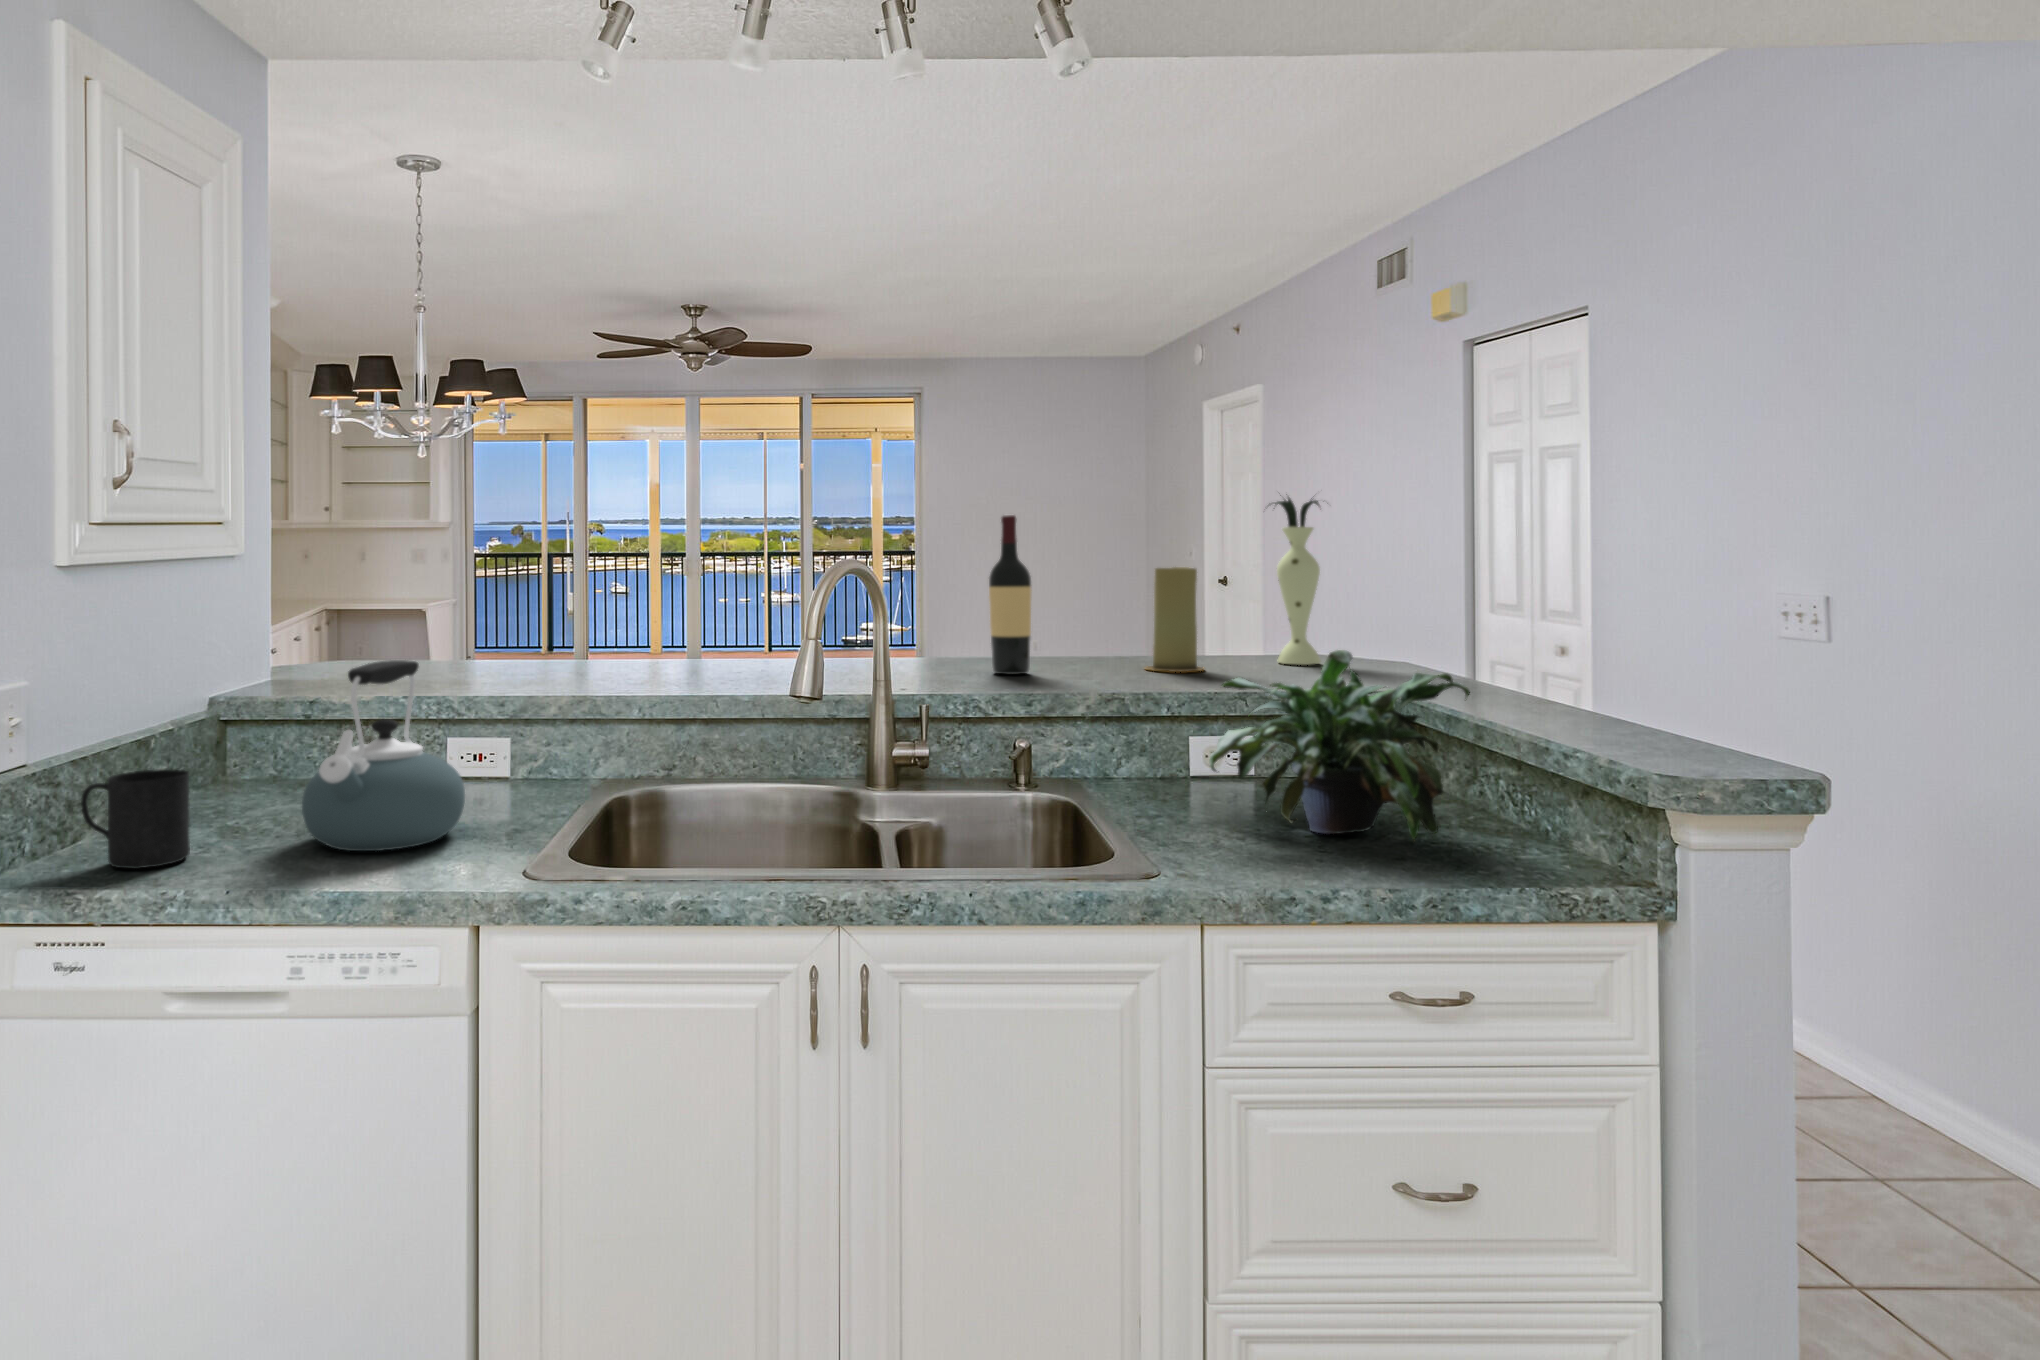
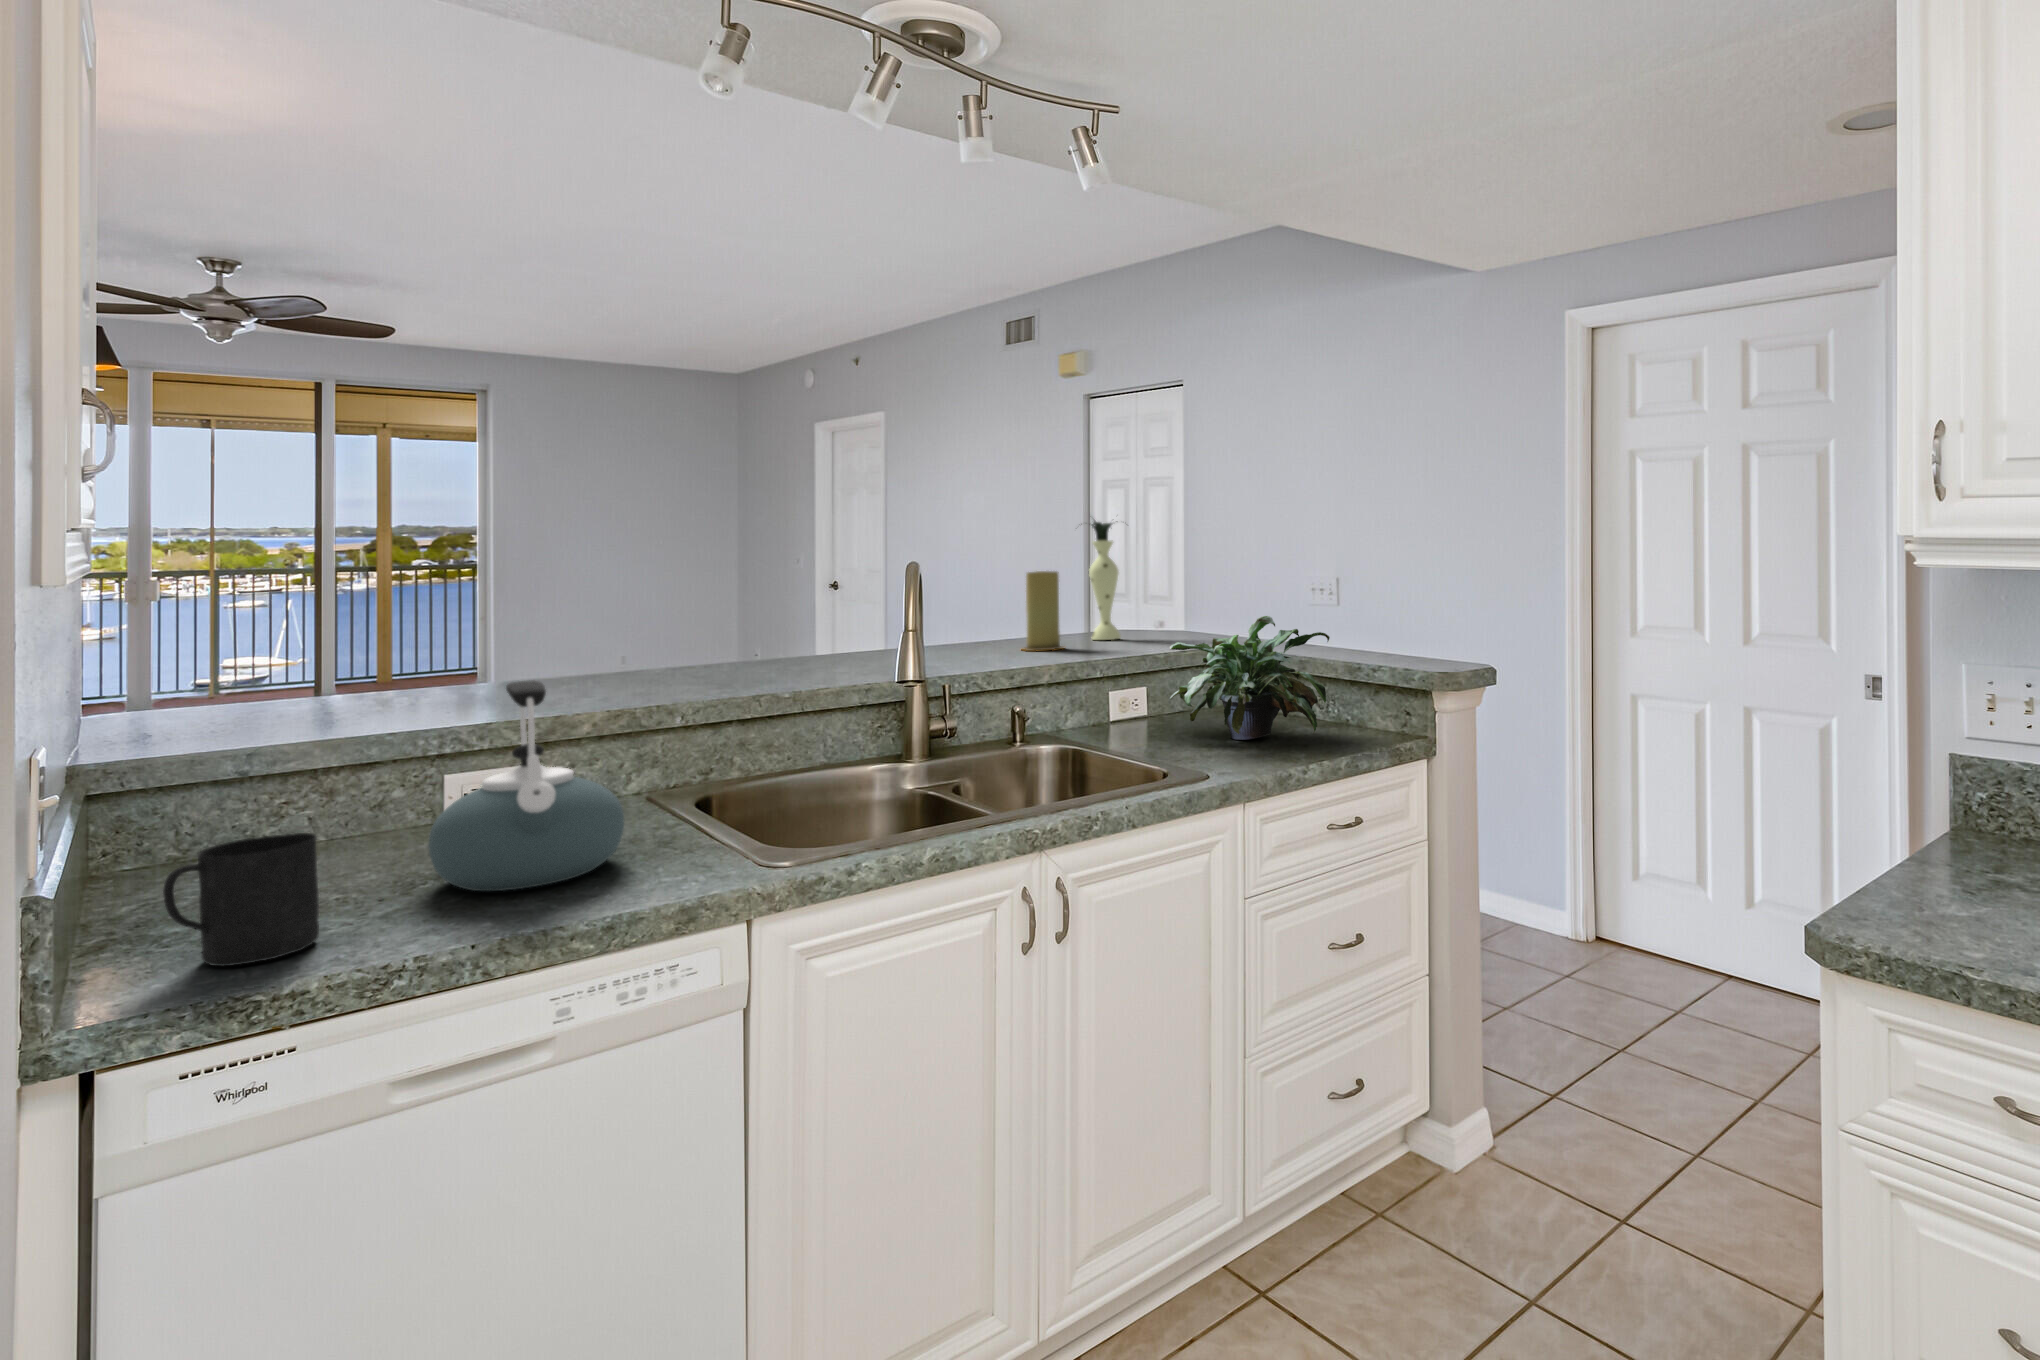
wine bottle: present [989,515,1031,674] -> none [919,531,955,662]

